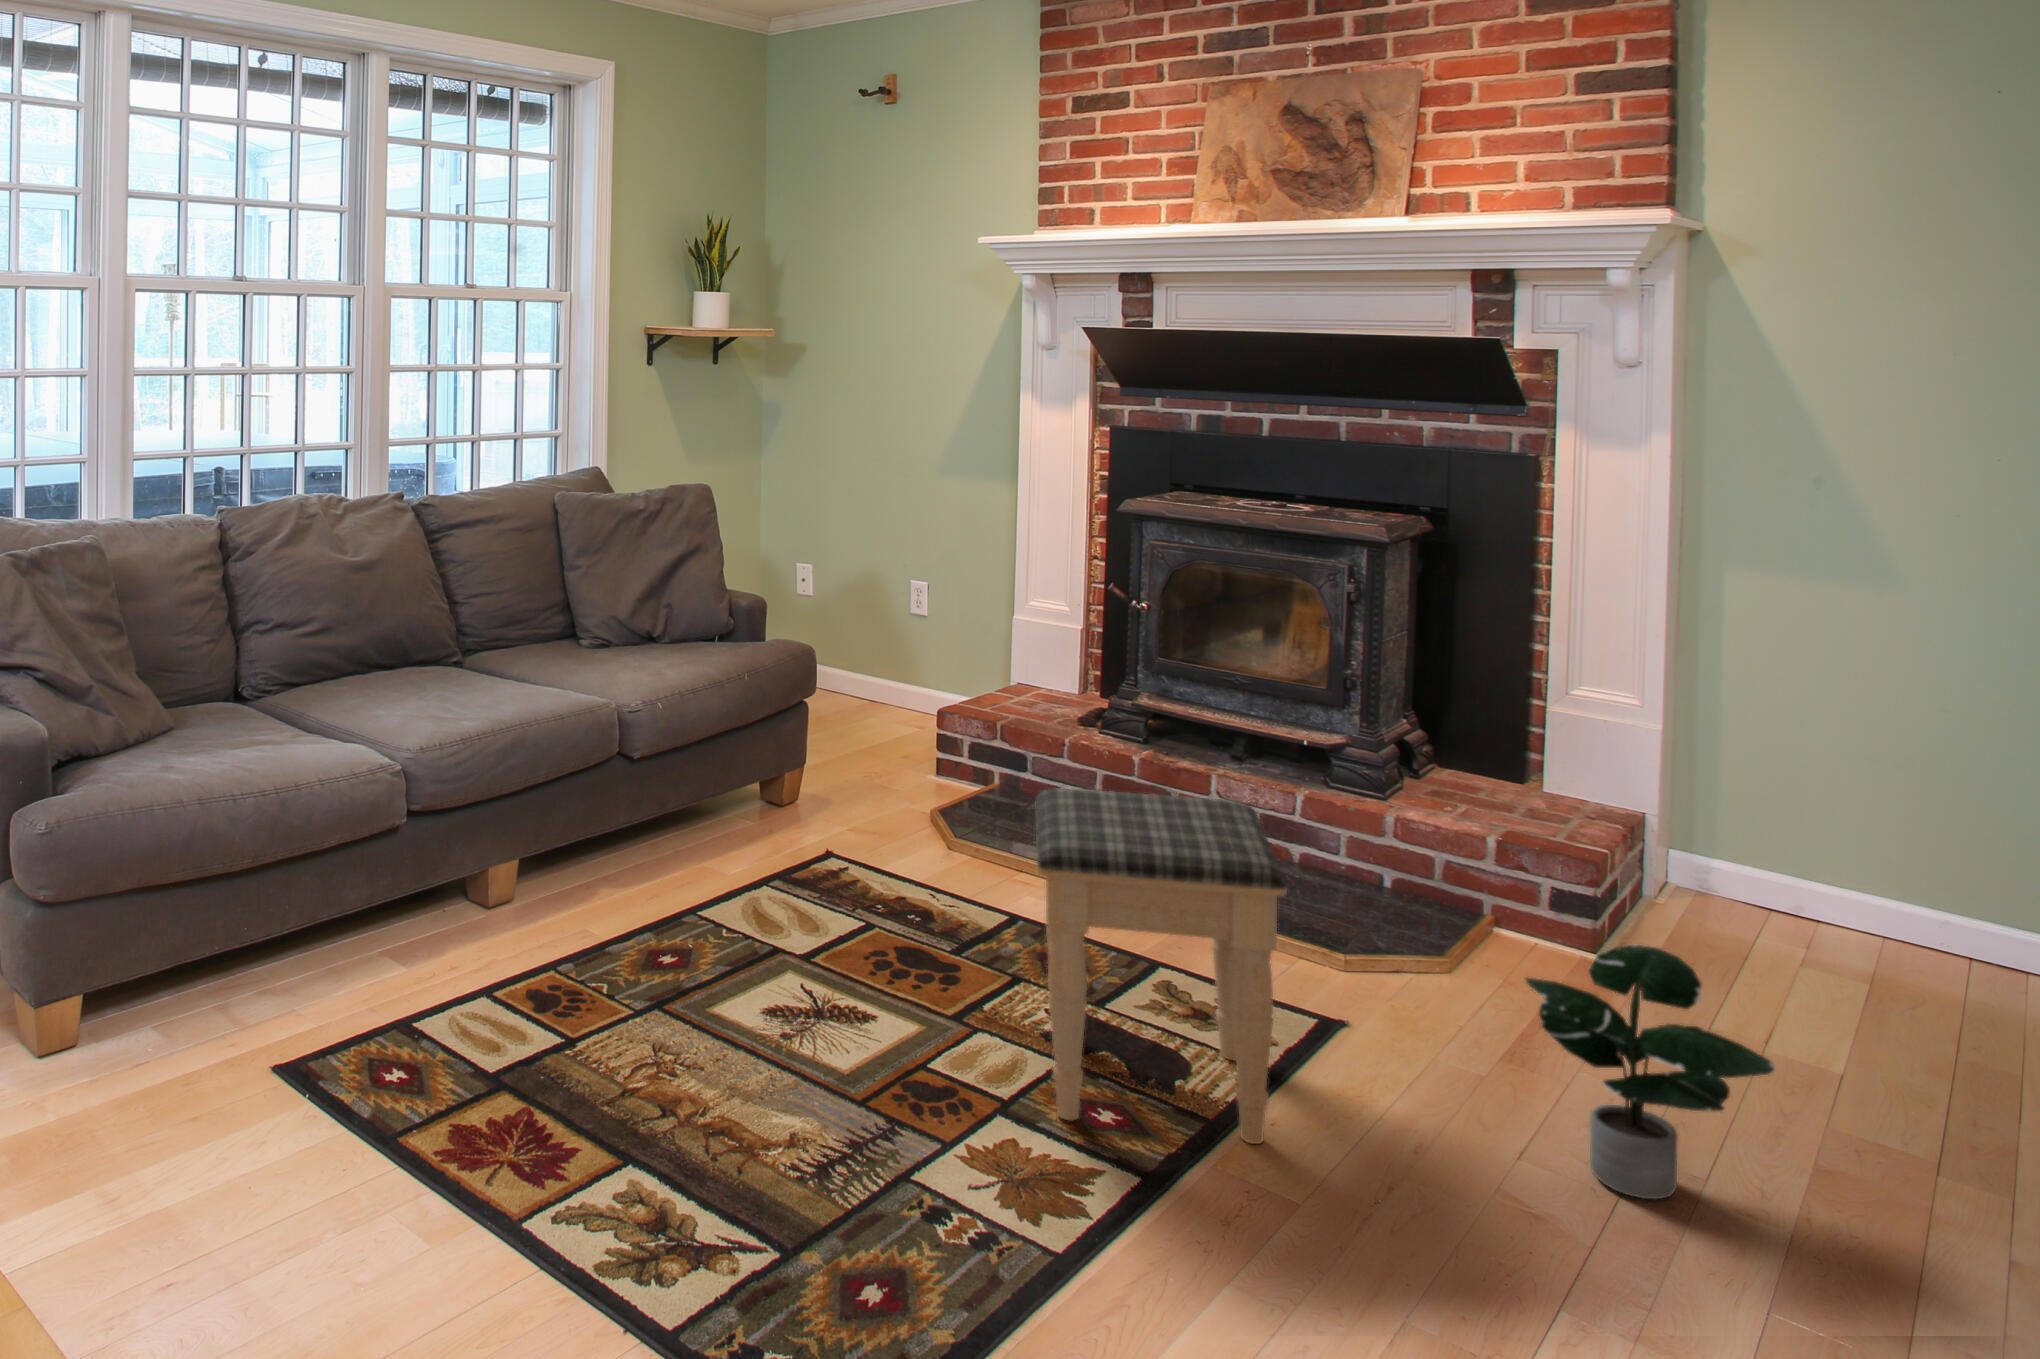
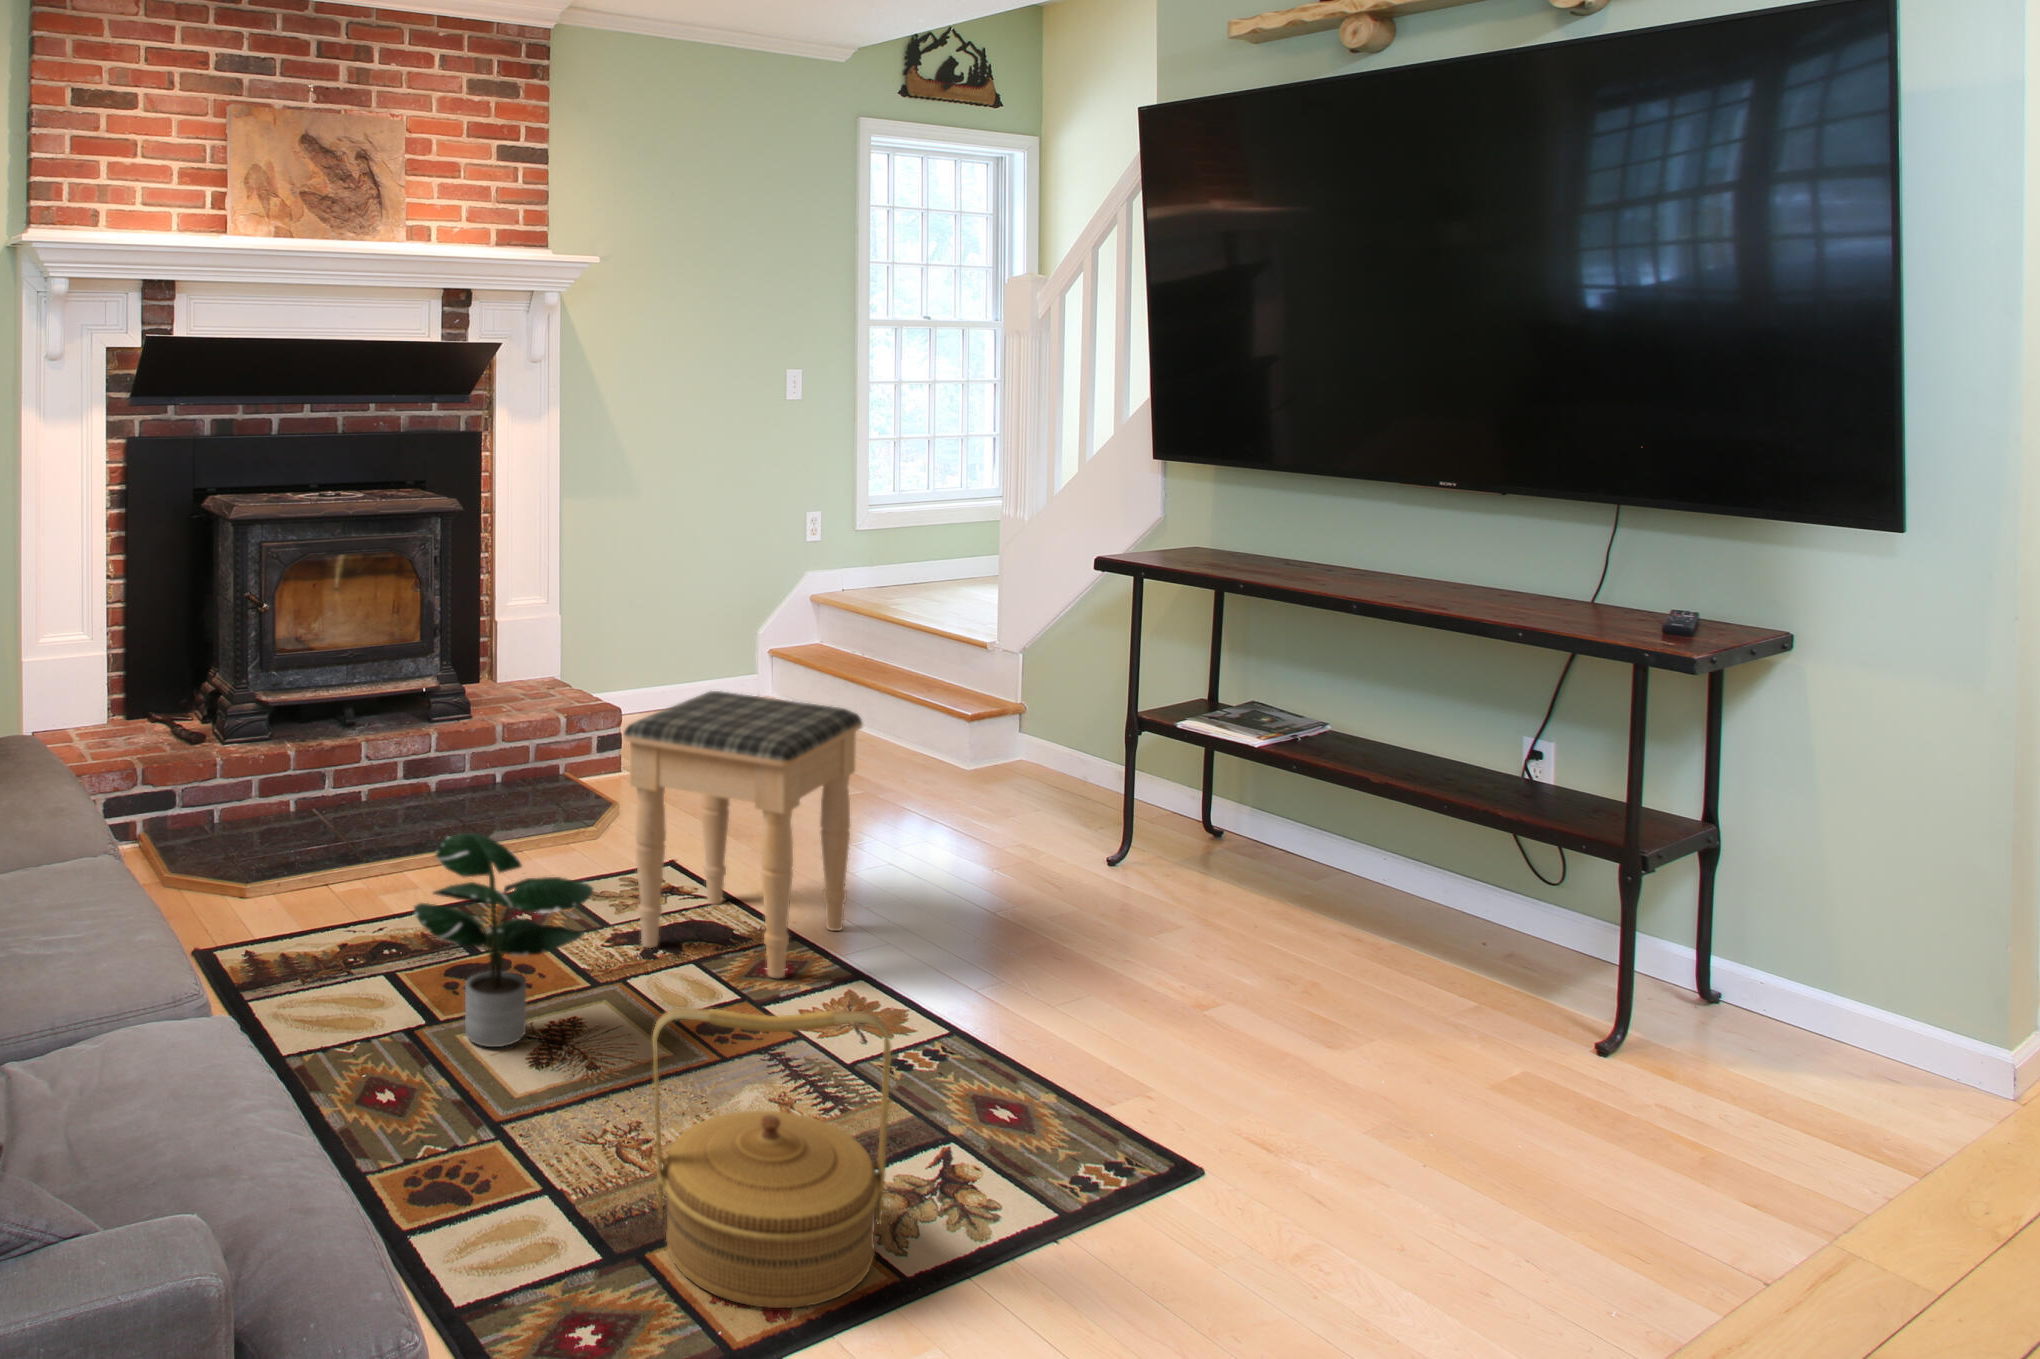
basket: none [453,944,639,1225] -> present [652,1007,891,1308]
potted plant: present [1526,945,1775,1199] -> present [414,833,593,1047]

